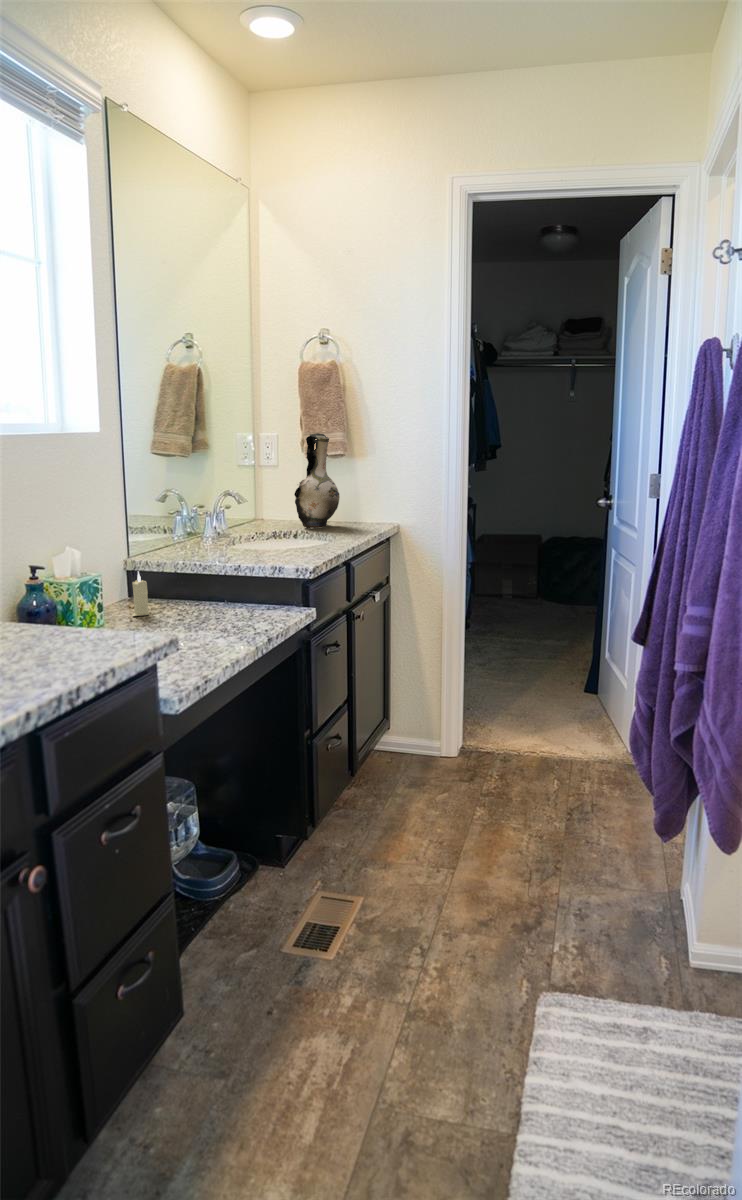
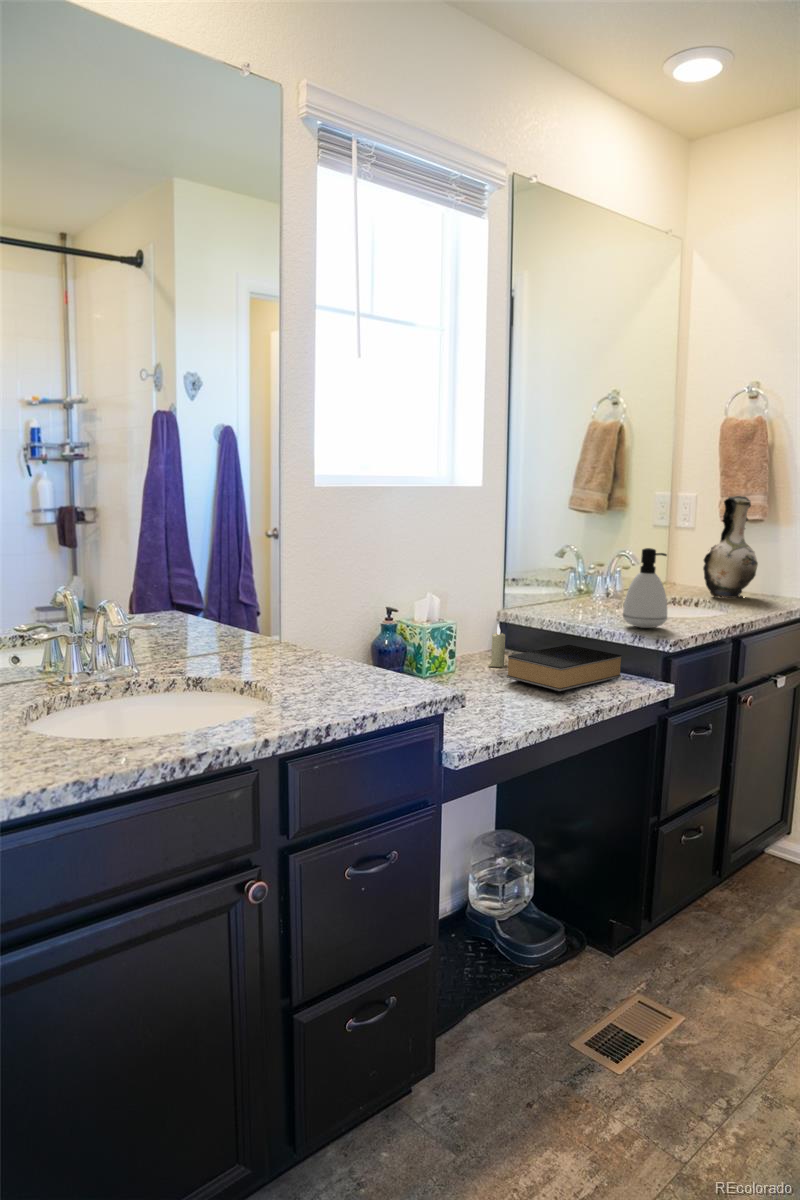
soap dispenser: none [255,483,295,559] -> present [623,548,667,628]
book: none [163,584,267,628] -> present [507,645,622,692]

